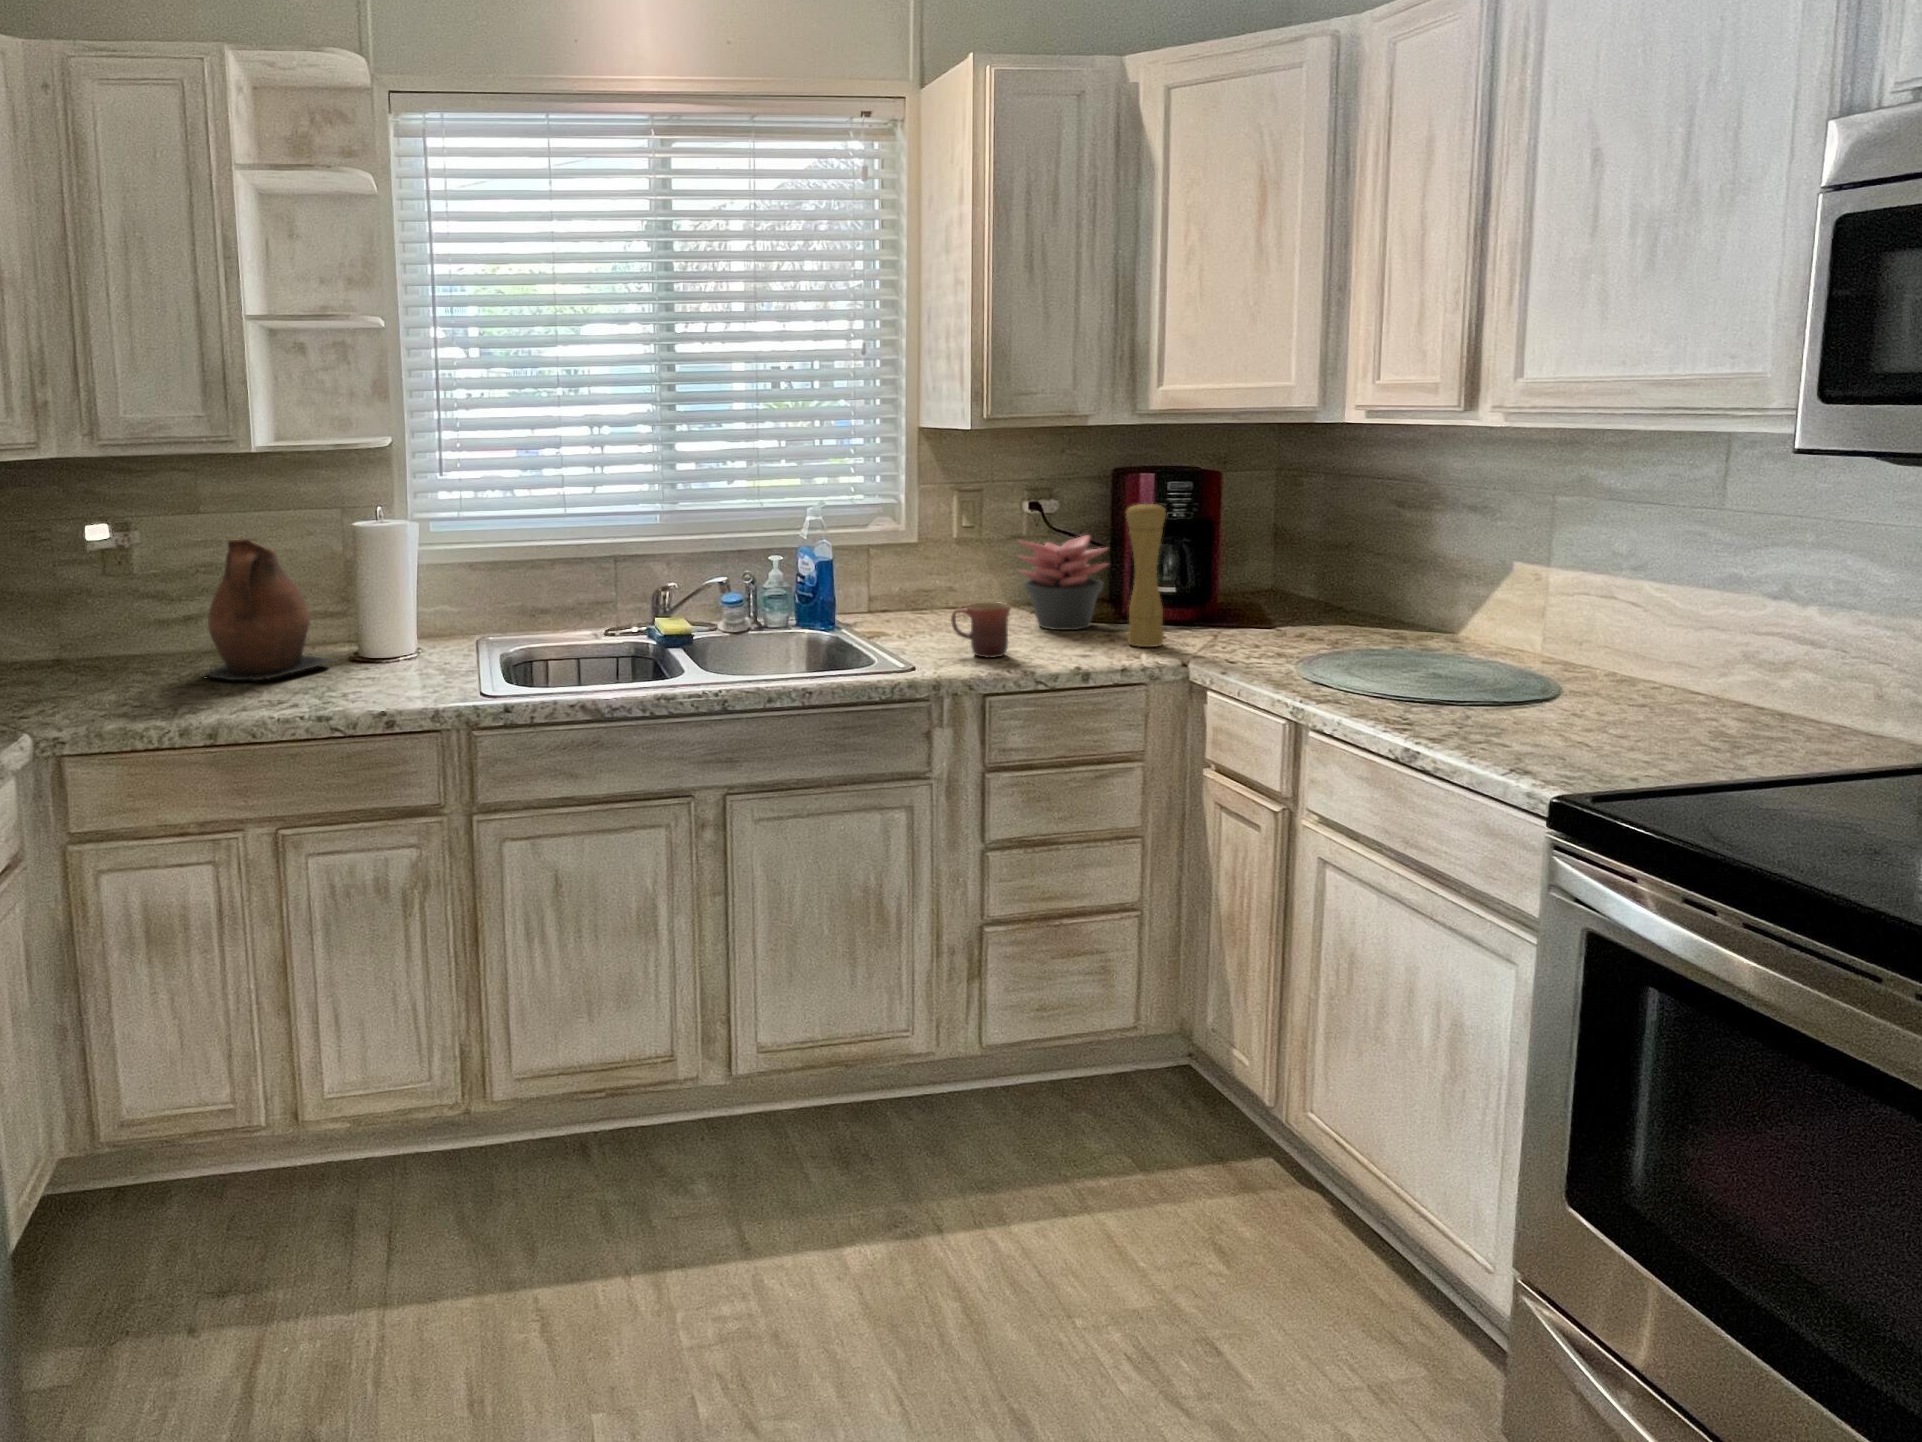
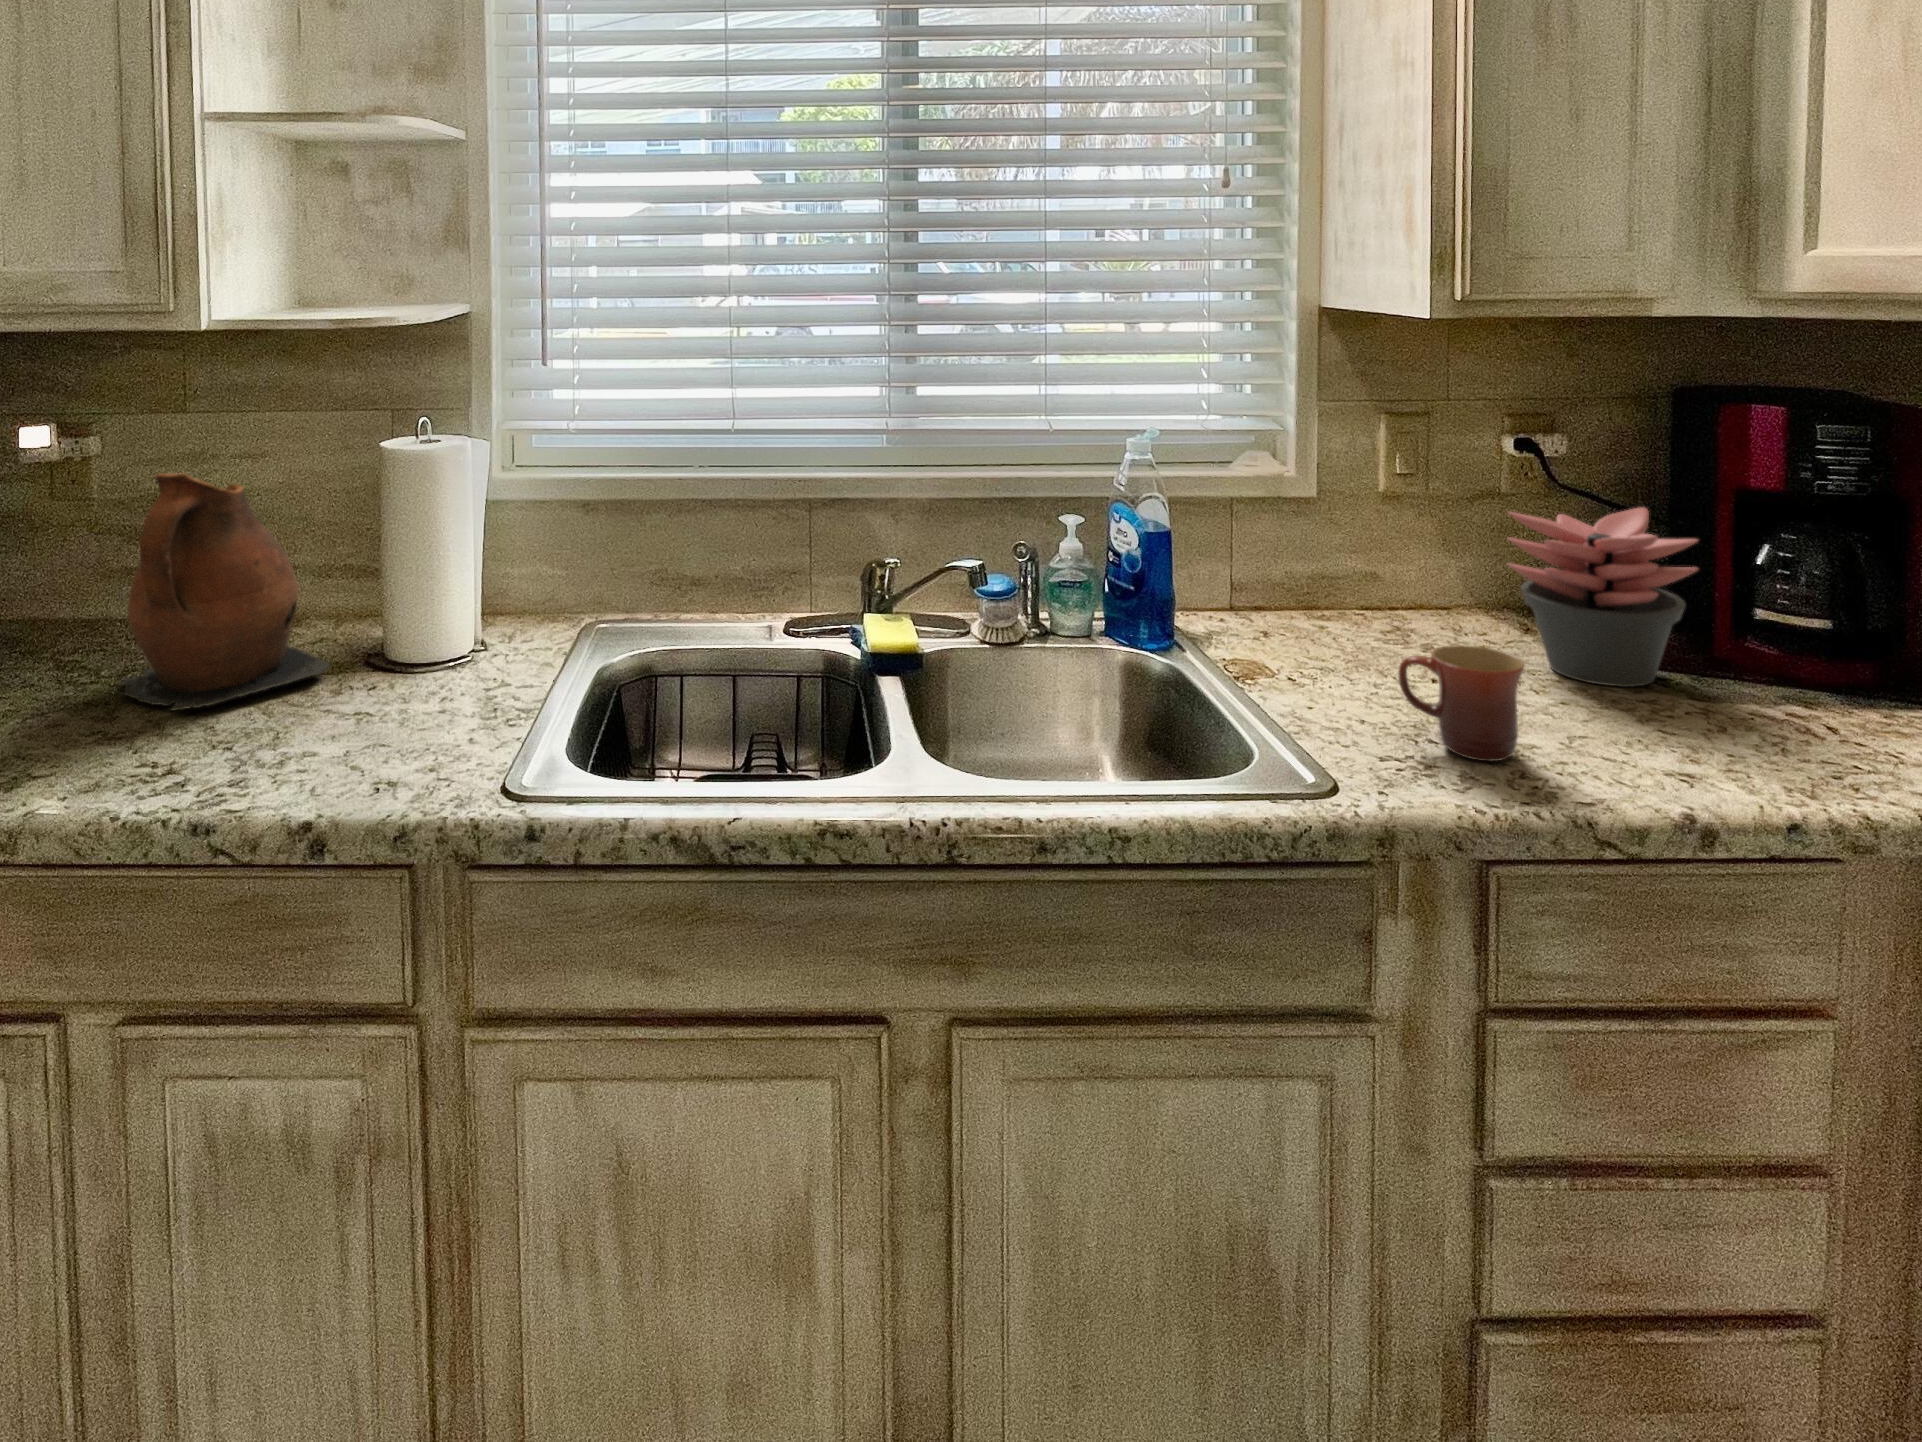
pepper mill: present [1126,502,1166,647] -> none [1763,472,1856,762]

